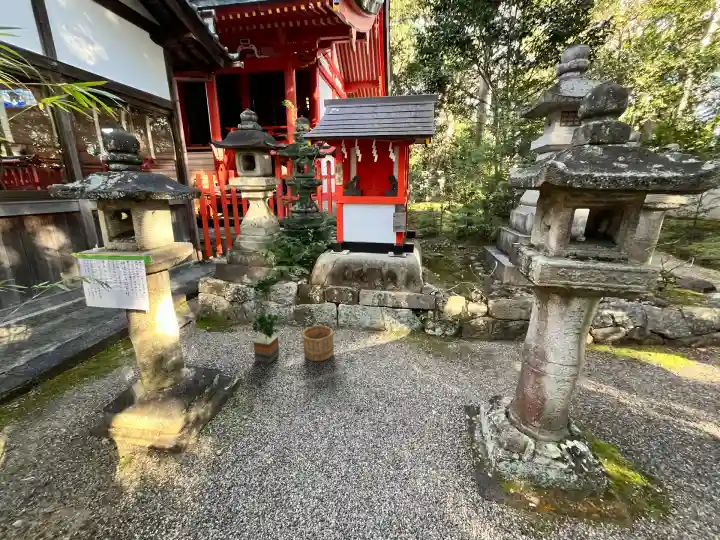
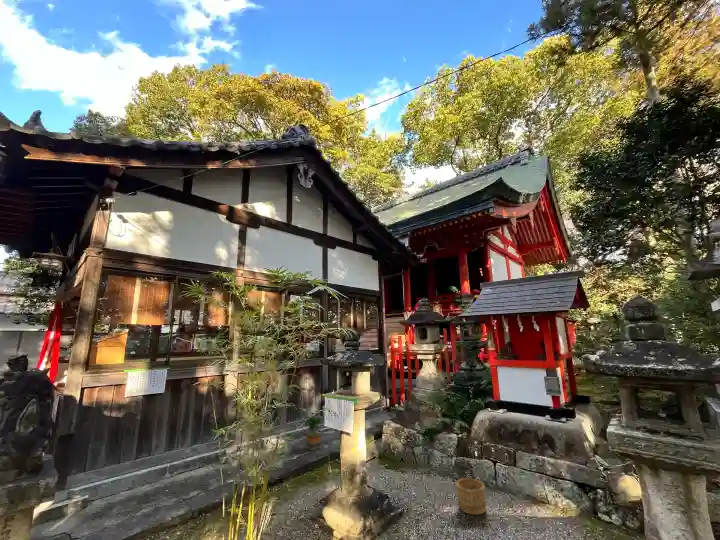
potted tree: present [252,314,282,363] -> present [305,416,323,450]

